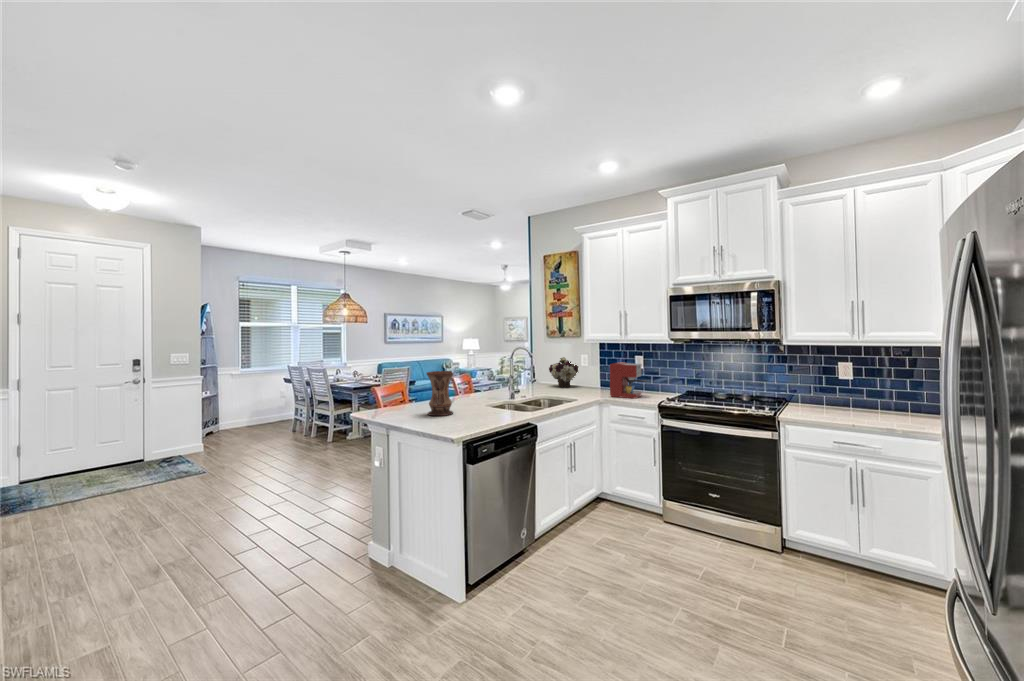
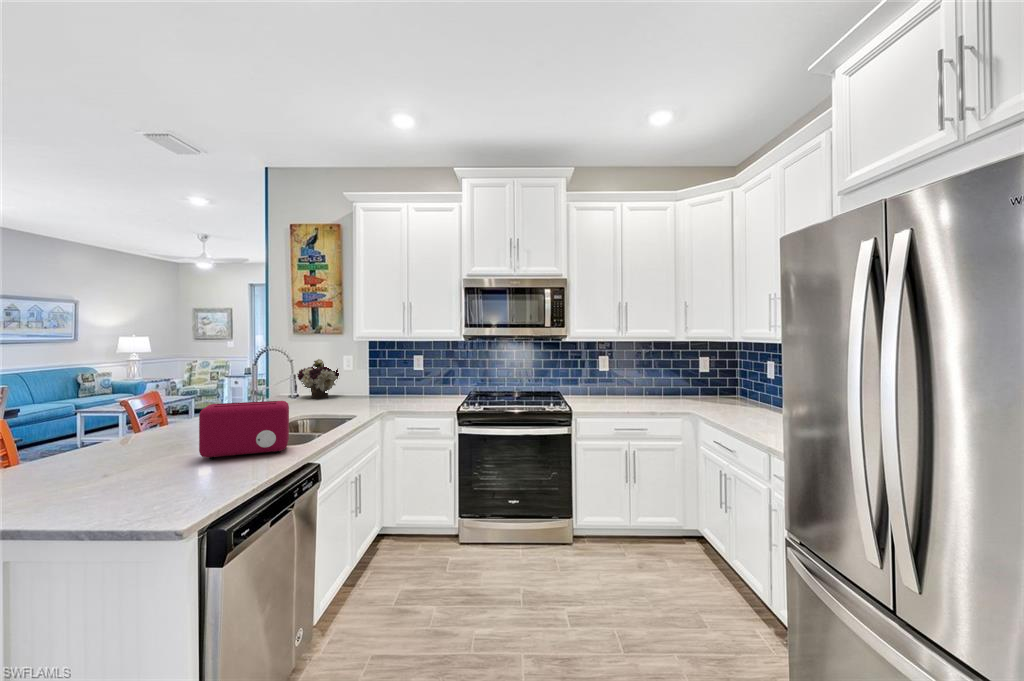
coffee maker: present [610,362,646,398] -> none [393,364,435,406]
vase: present [427,371,453,416] -> none [90,388,157,474]
toaster: none [472,383,520,417] -> present [199,401,289,459]

